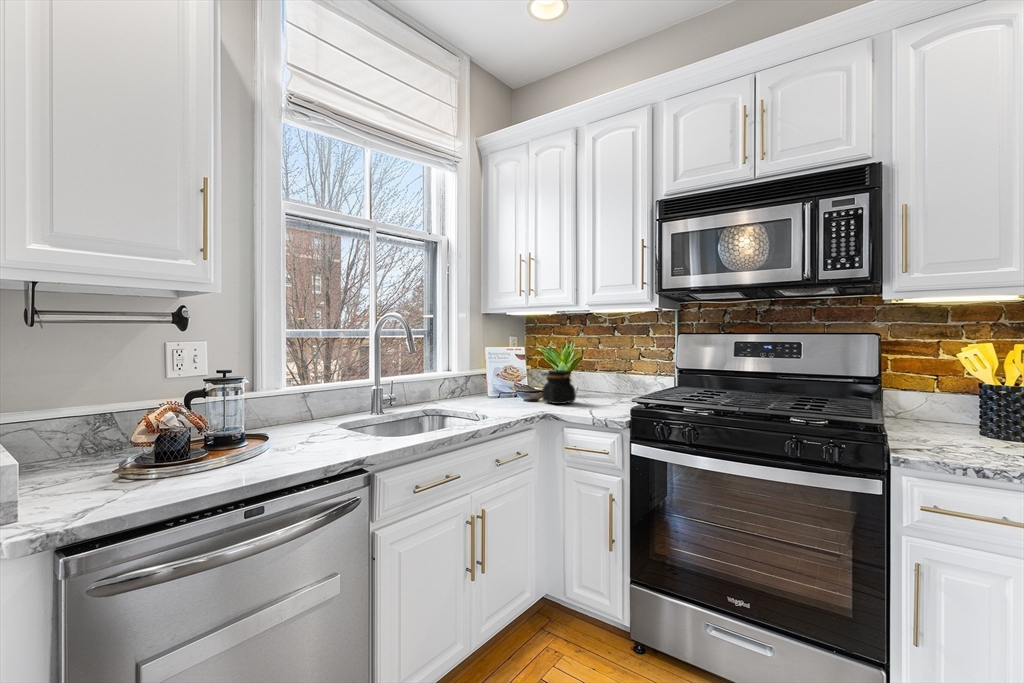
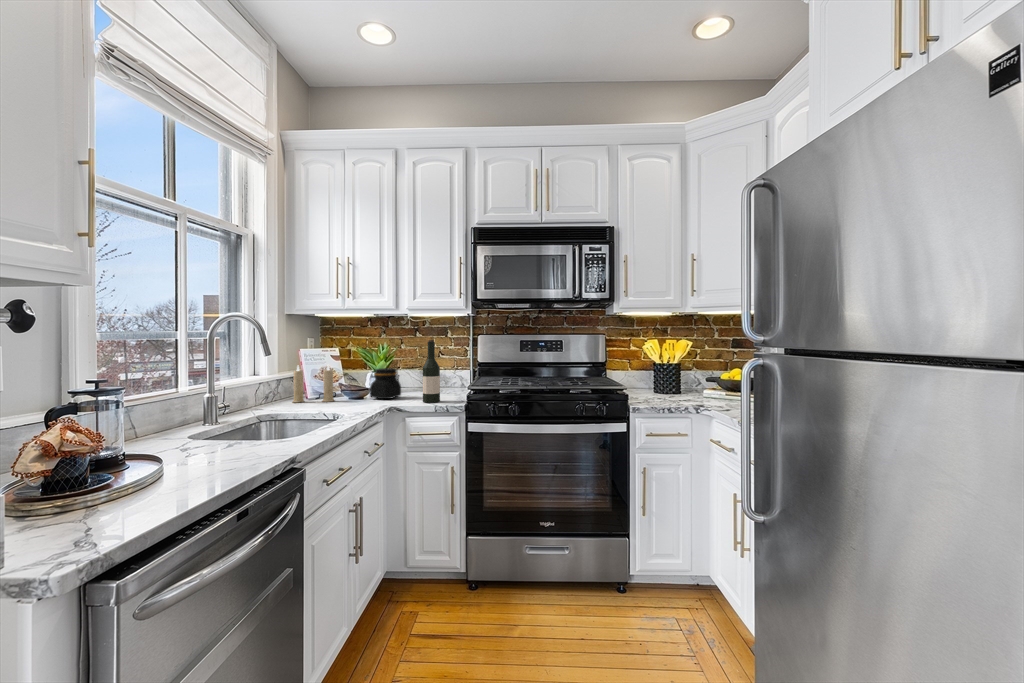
wine bottle: none [584,339,604,413] -> present [423,340,440,403]
candle: none [472,362,509,401] -> present [293,366,334,403]

